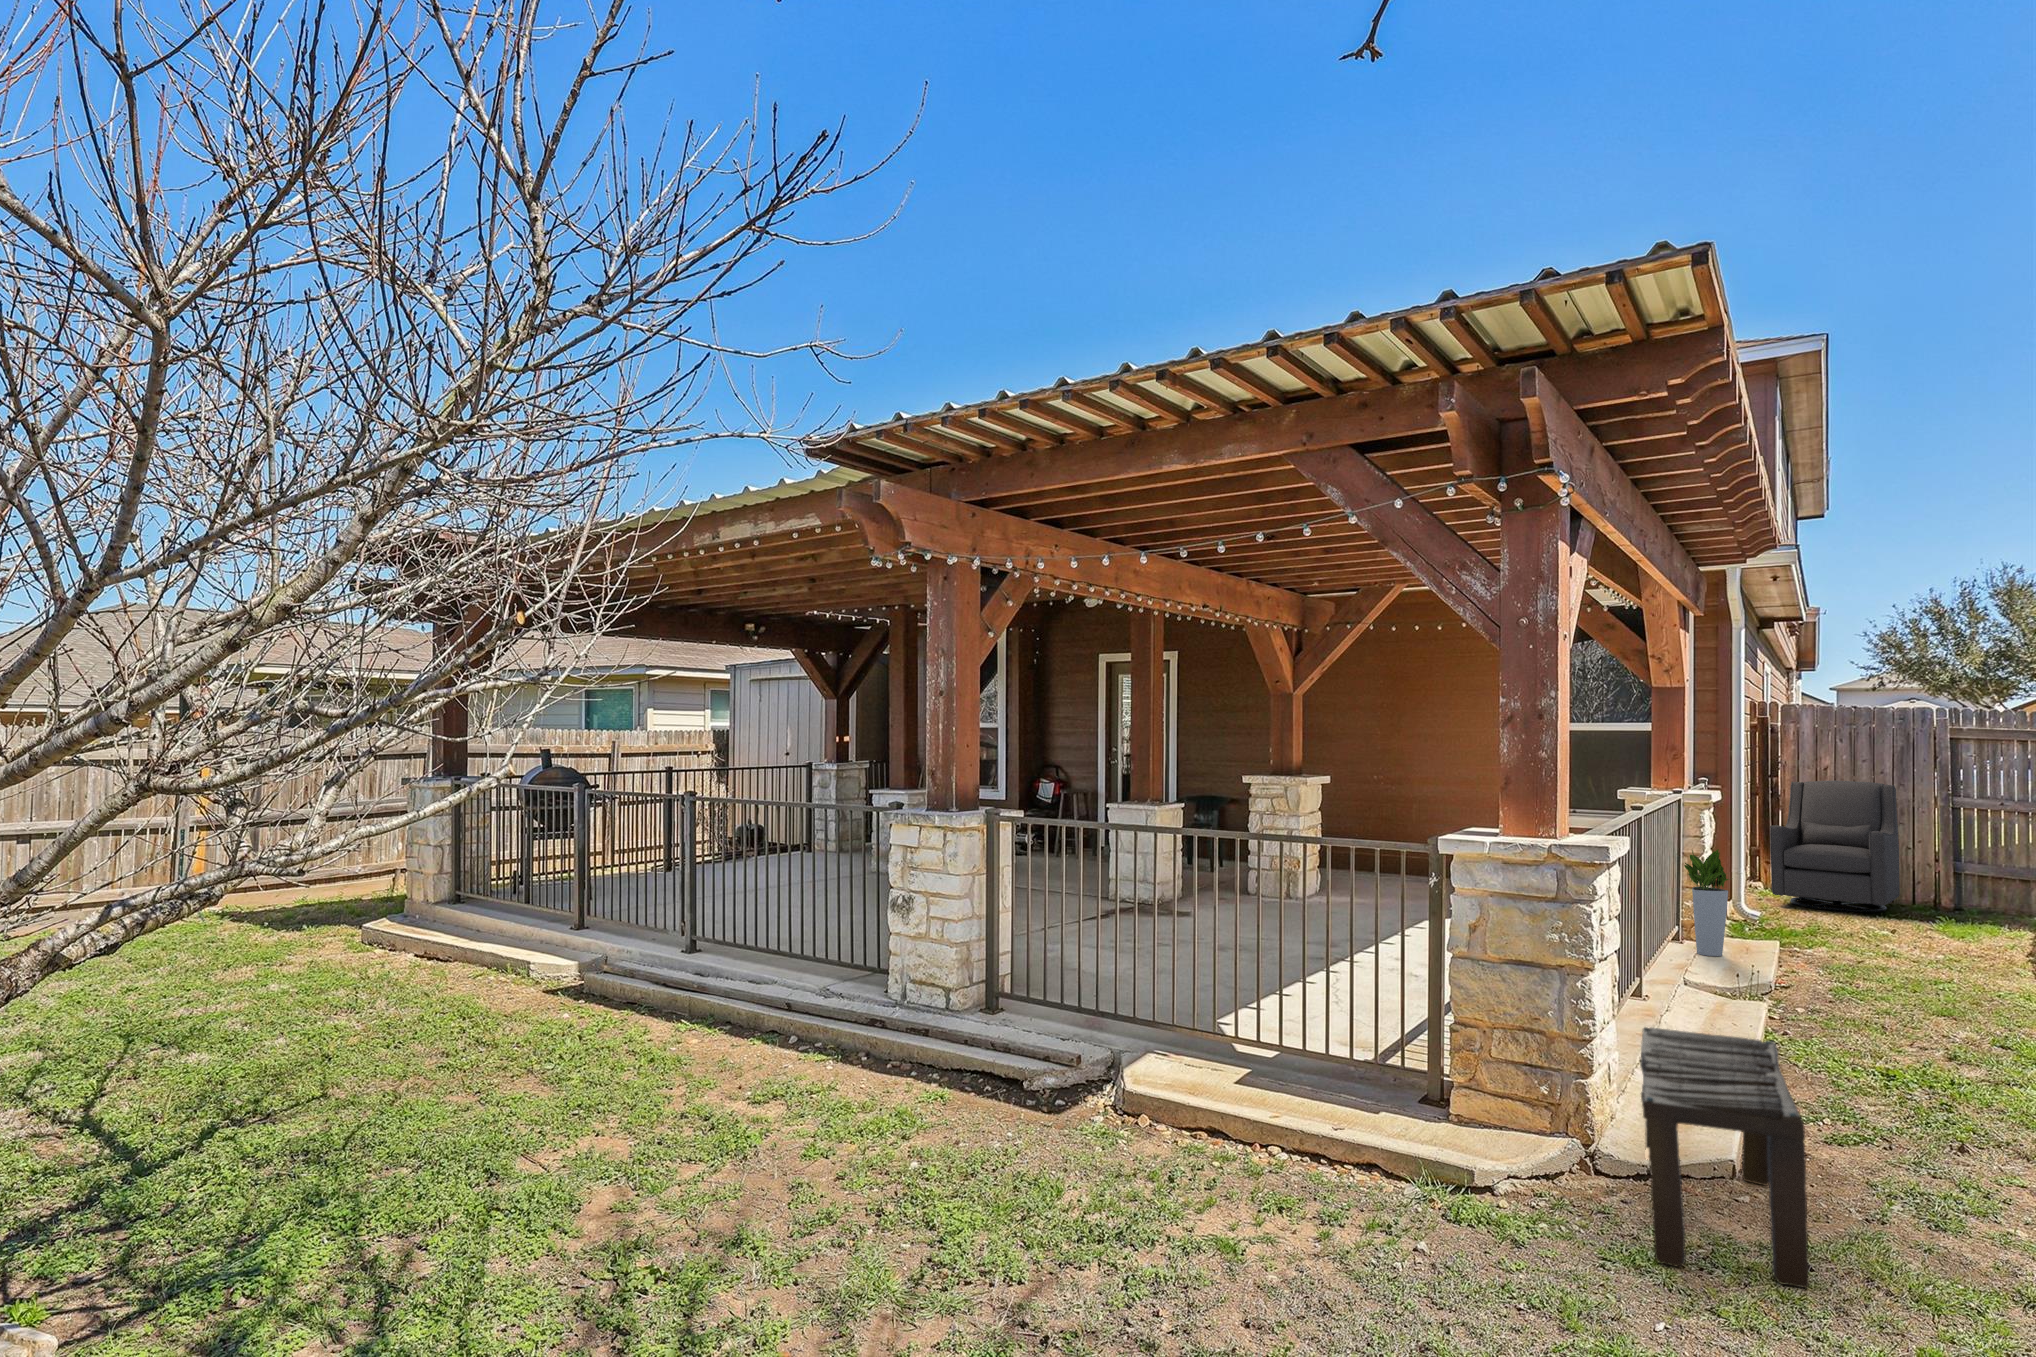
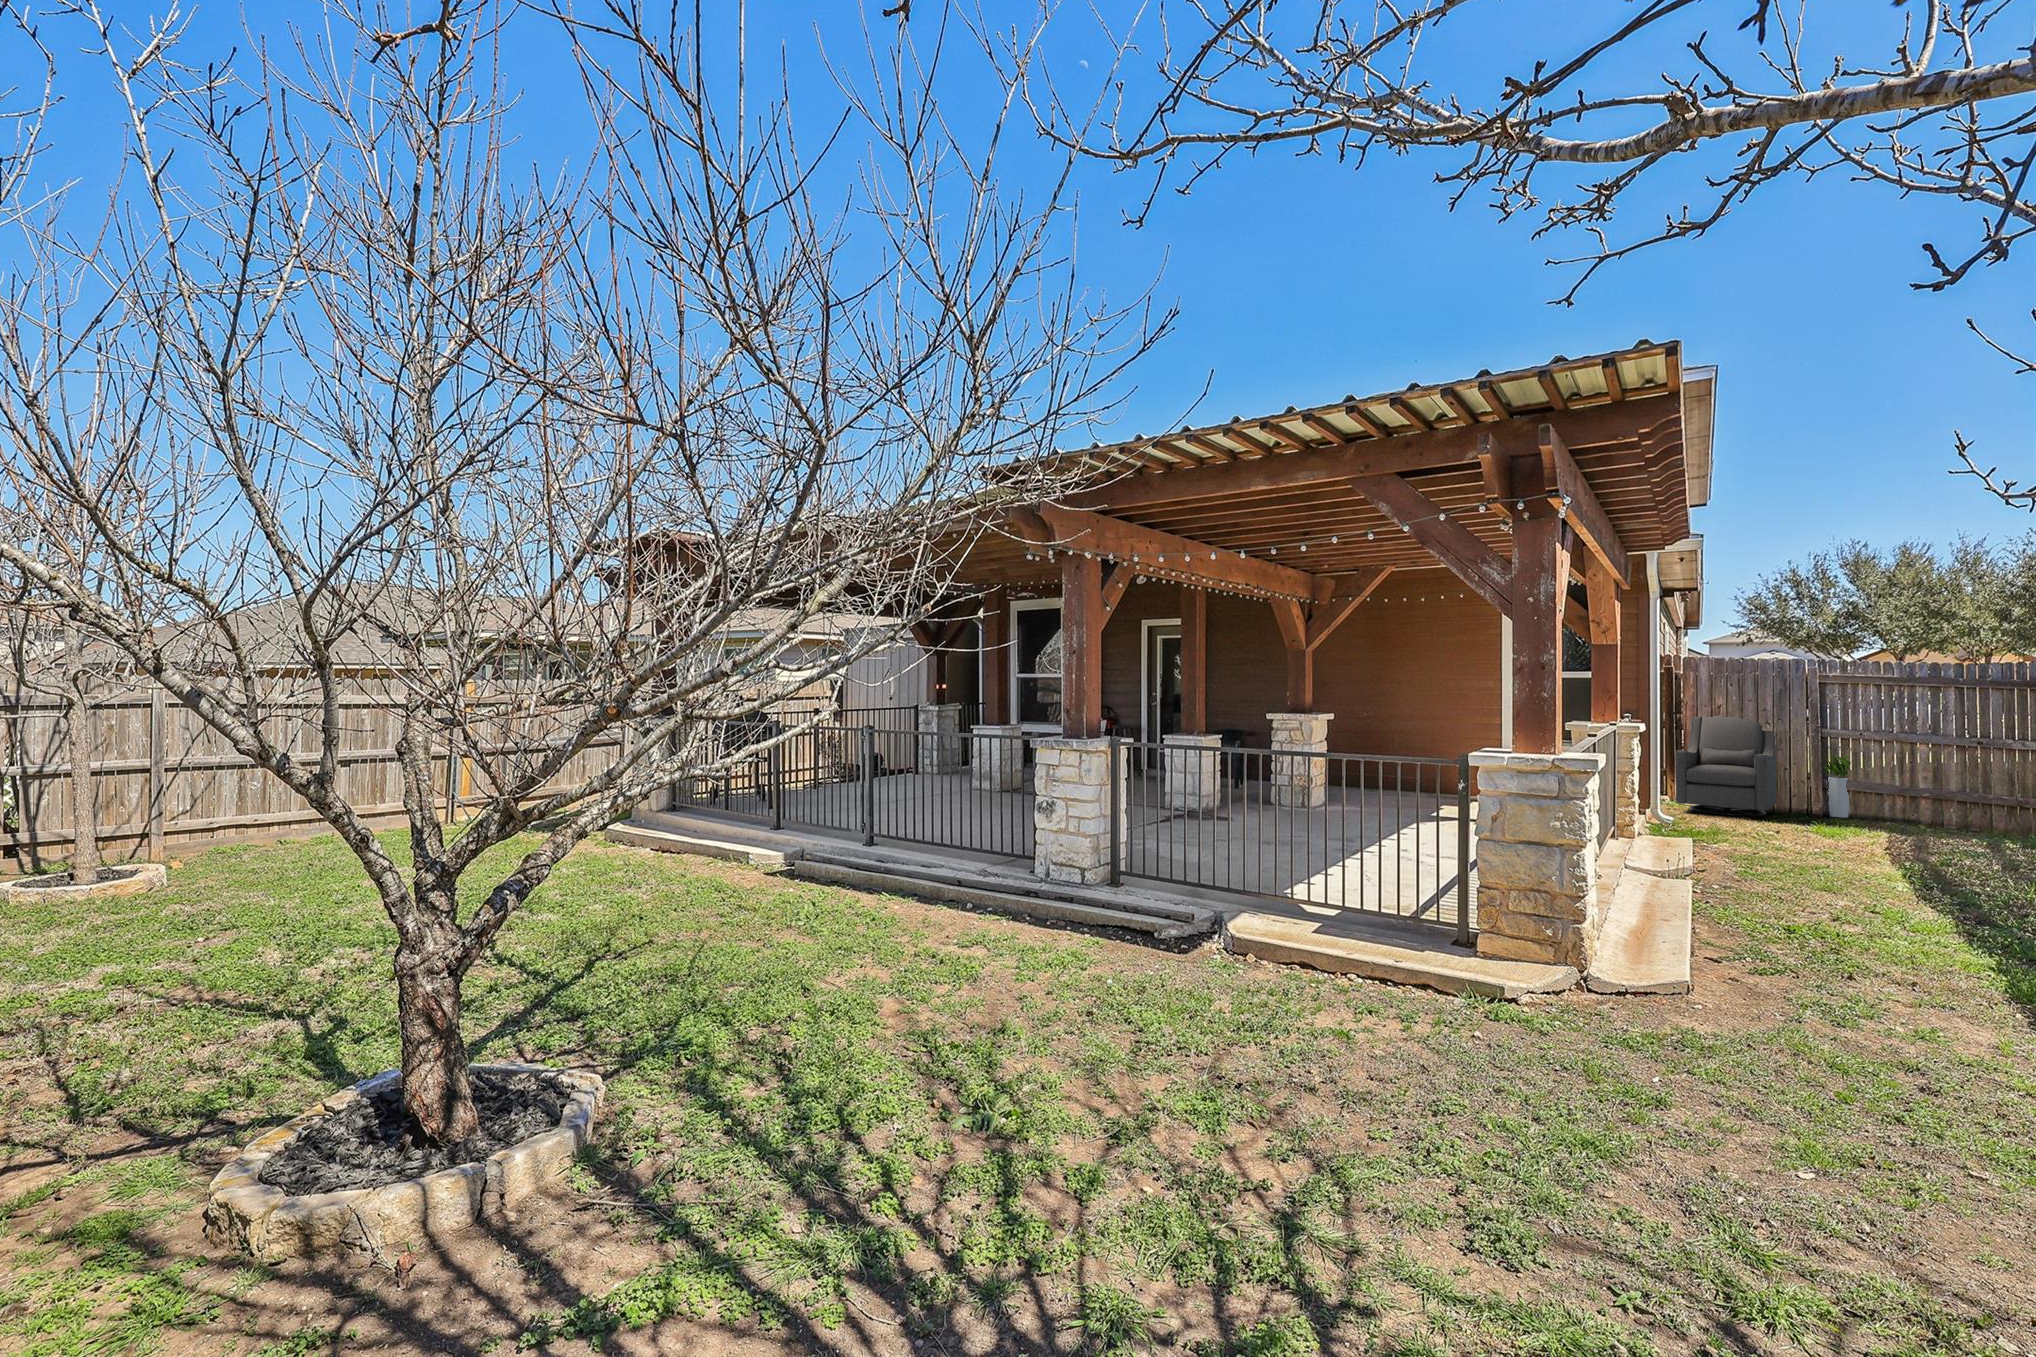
planter: present [1684,849,1729,956] -> present [1821,754,1852,818]
bench: present [1640,1027,1809,1288] -> none [1619,889,1752,1058]

